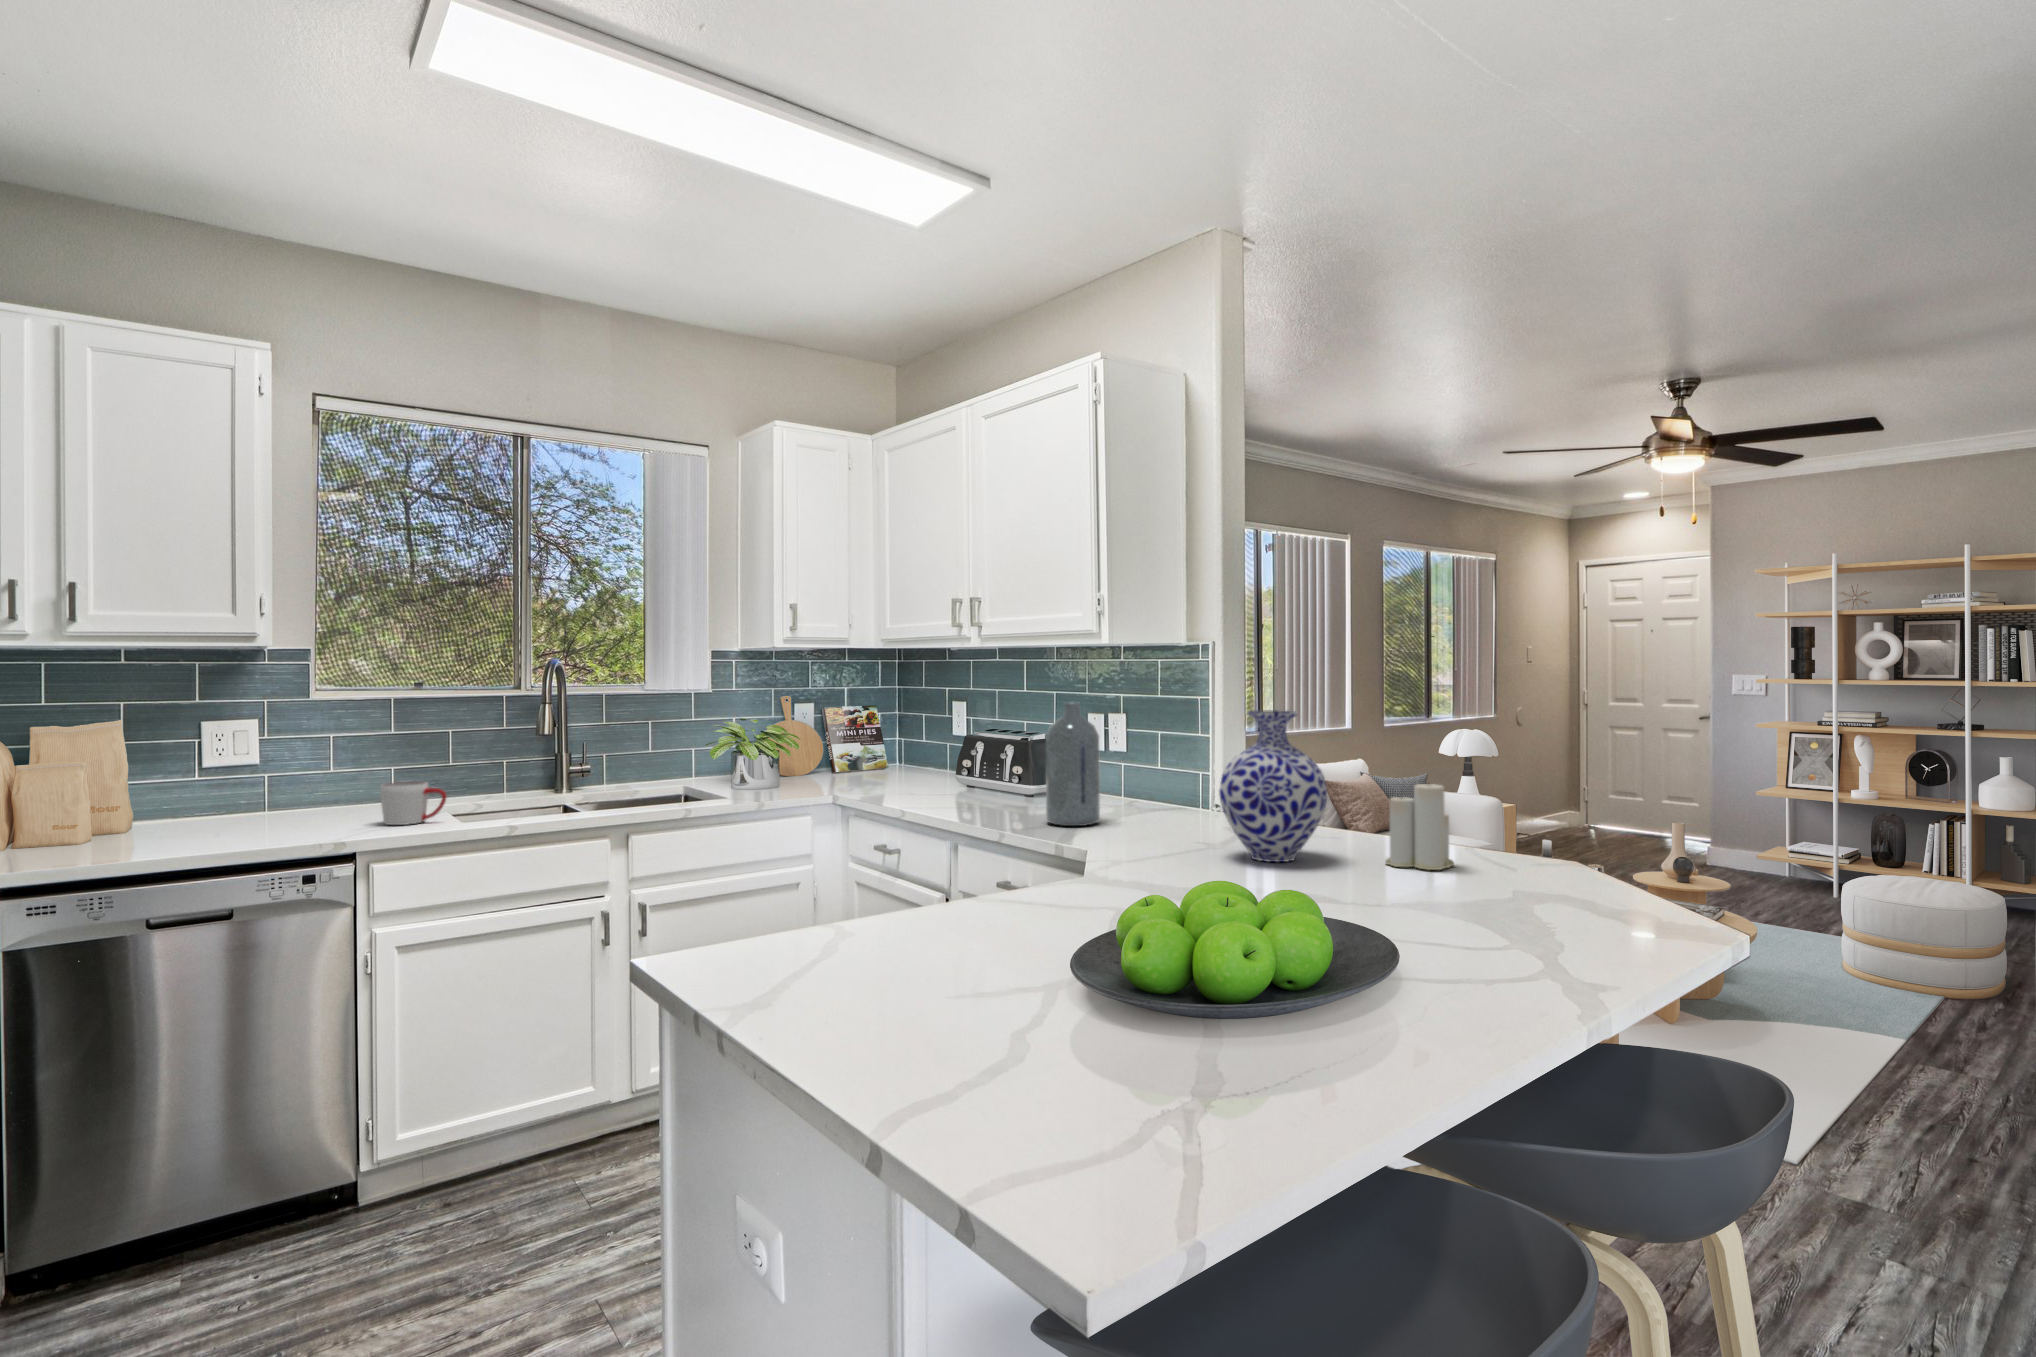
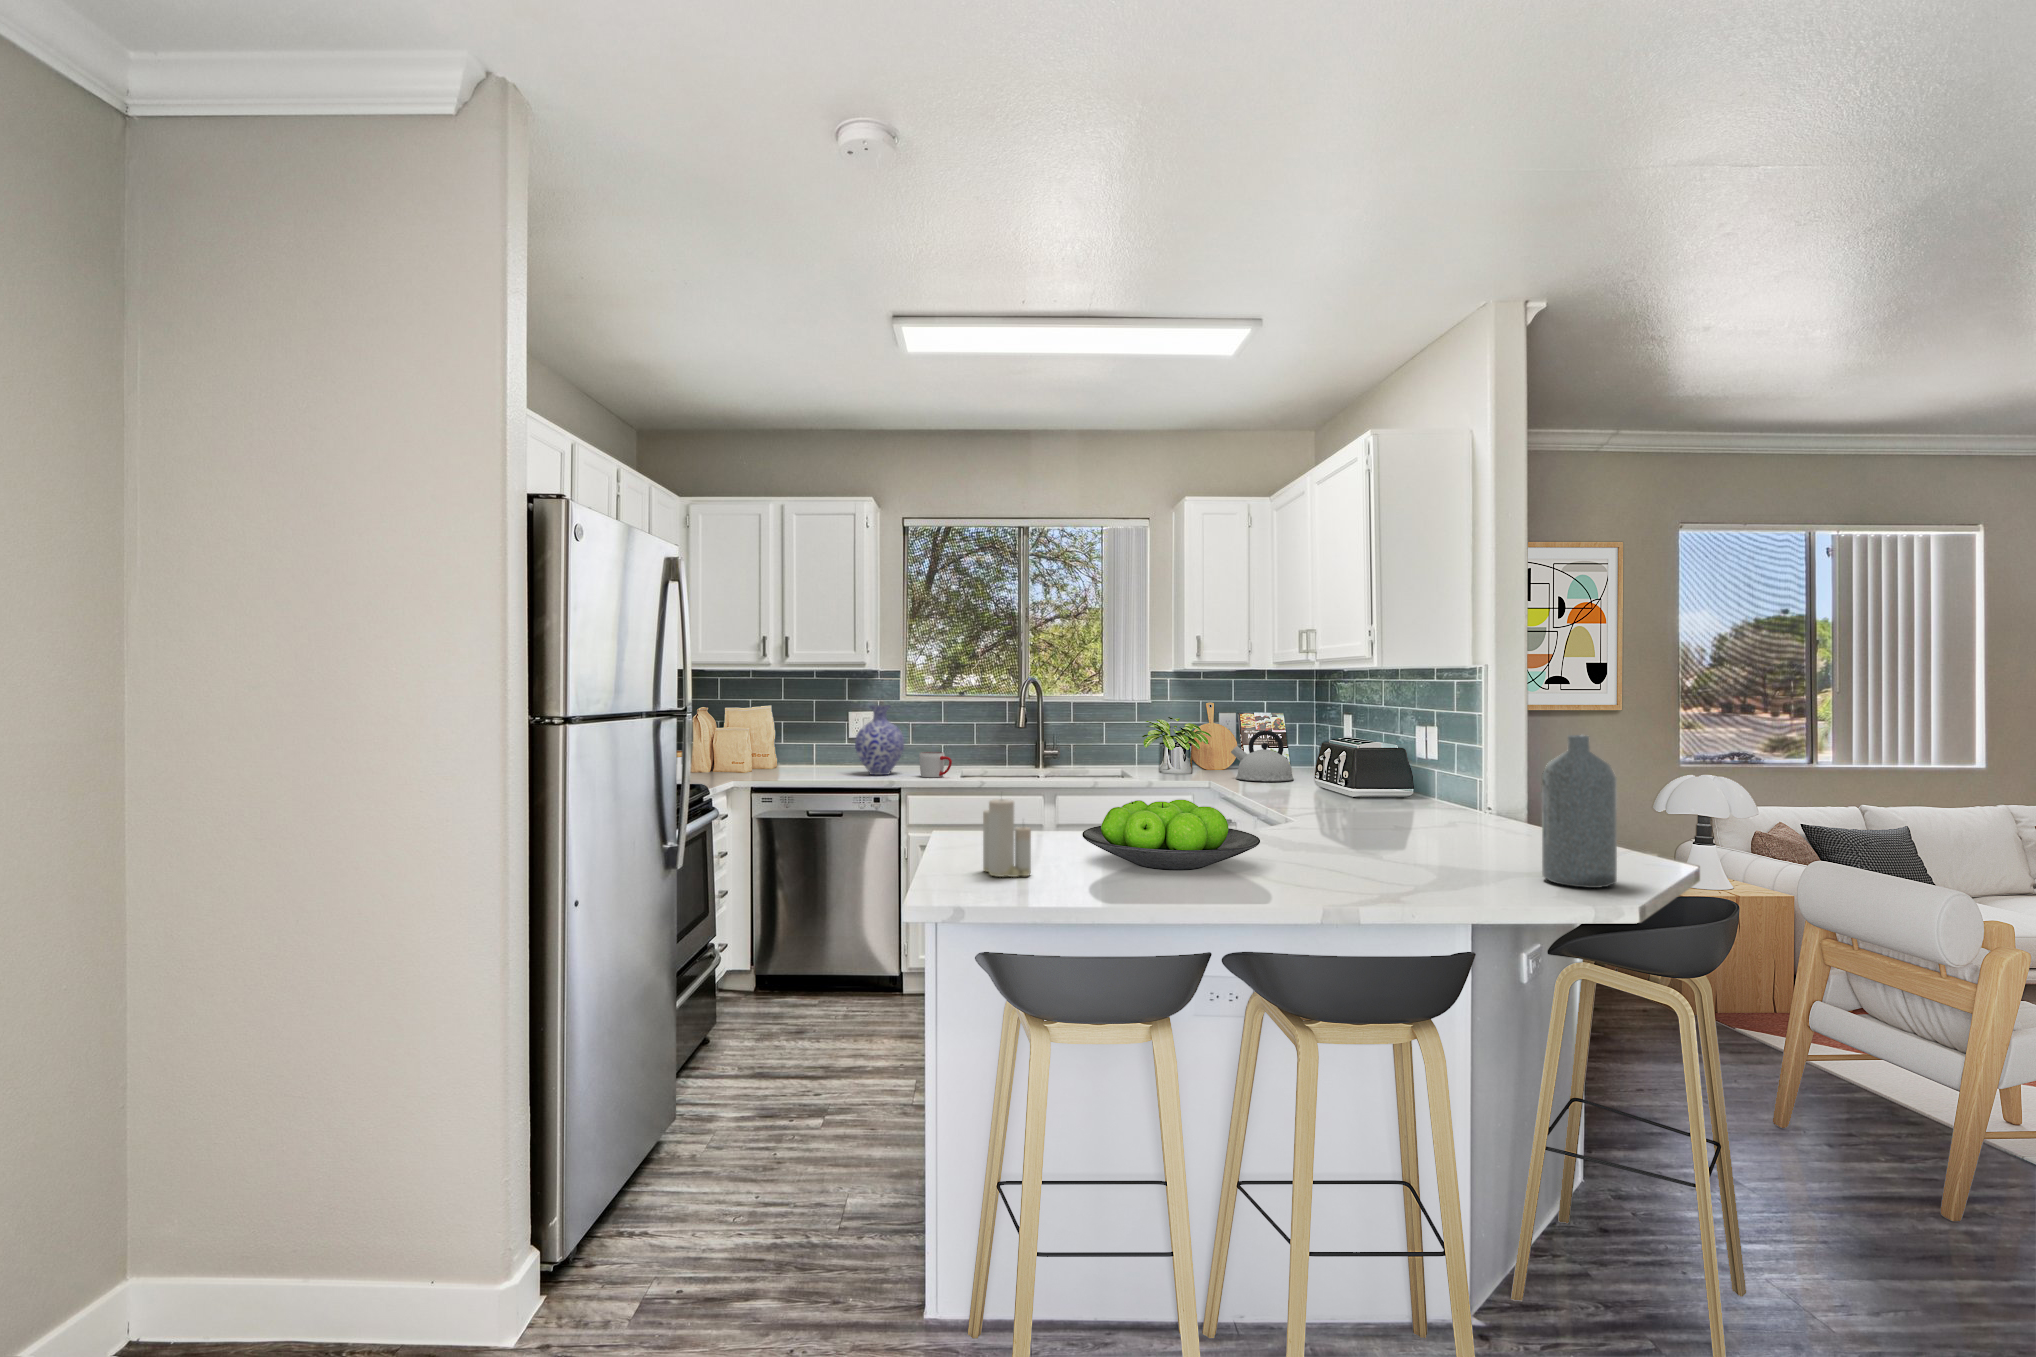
bottle: present [1046,702,1100,826] -> present [1542,735,1617,888]
vase: present [1219,710,1328,862] -> present [855,705,904,775]
kettle: none [856,724,934,789] -> present [1231,730,1294,781]
candle: present [1385,784,1455,870] -> present [983,799,1031,877]

